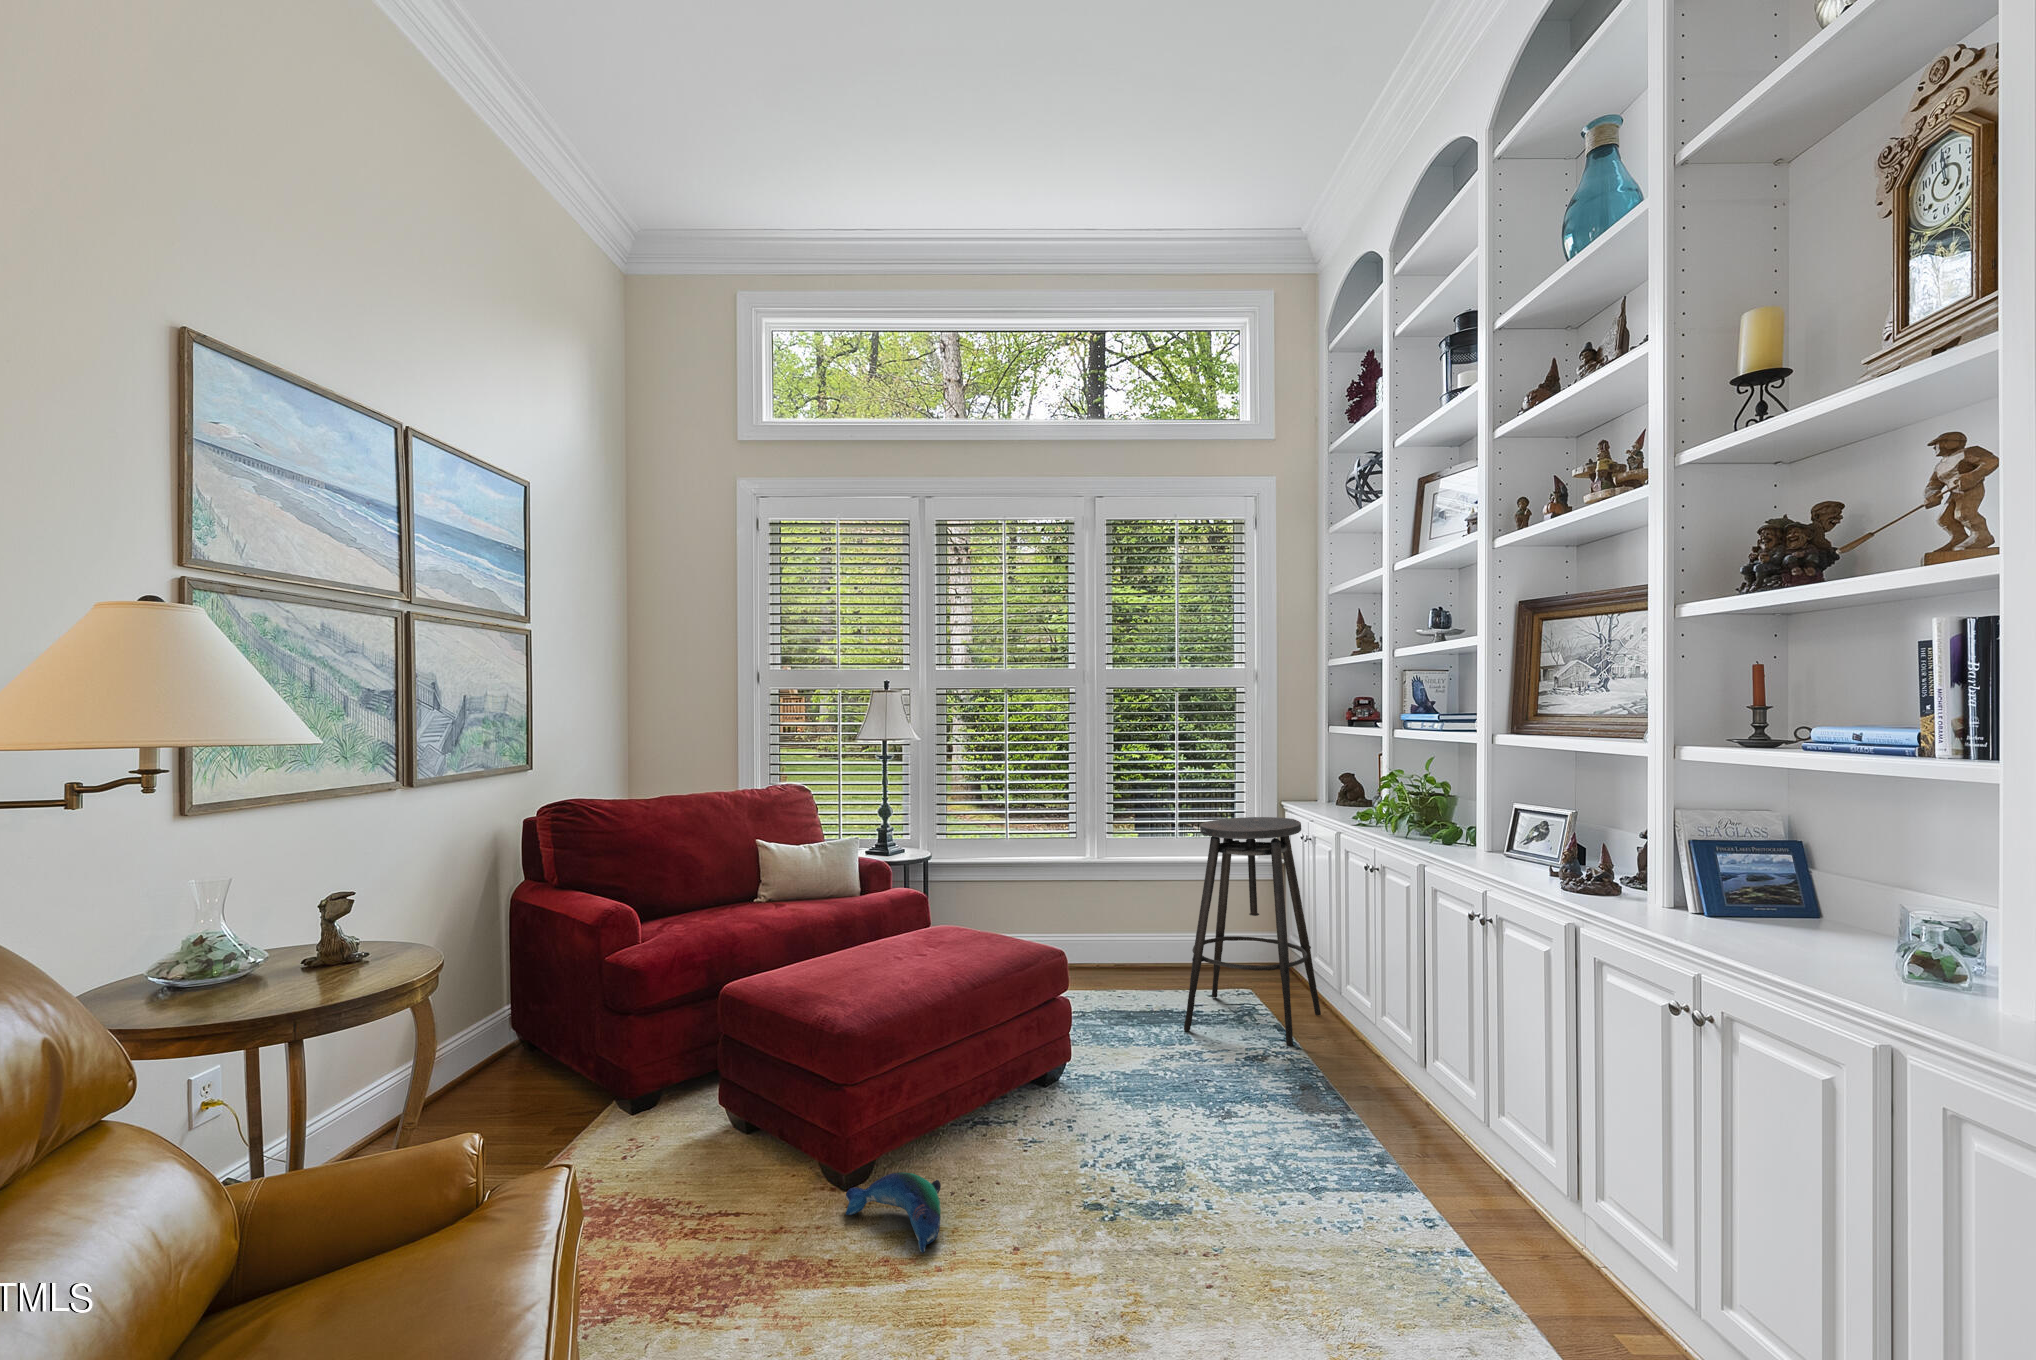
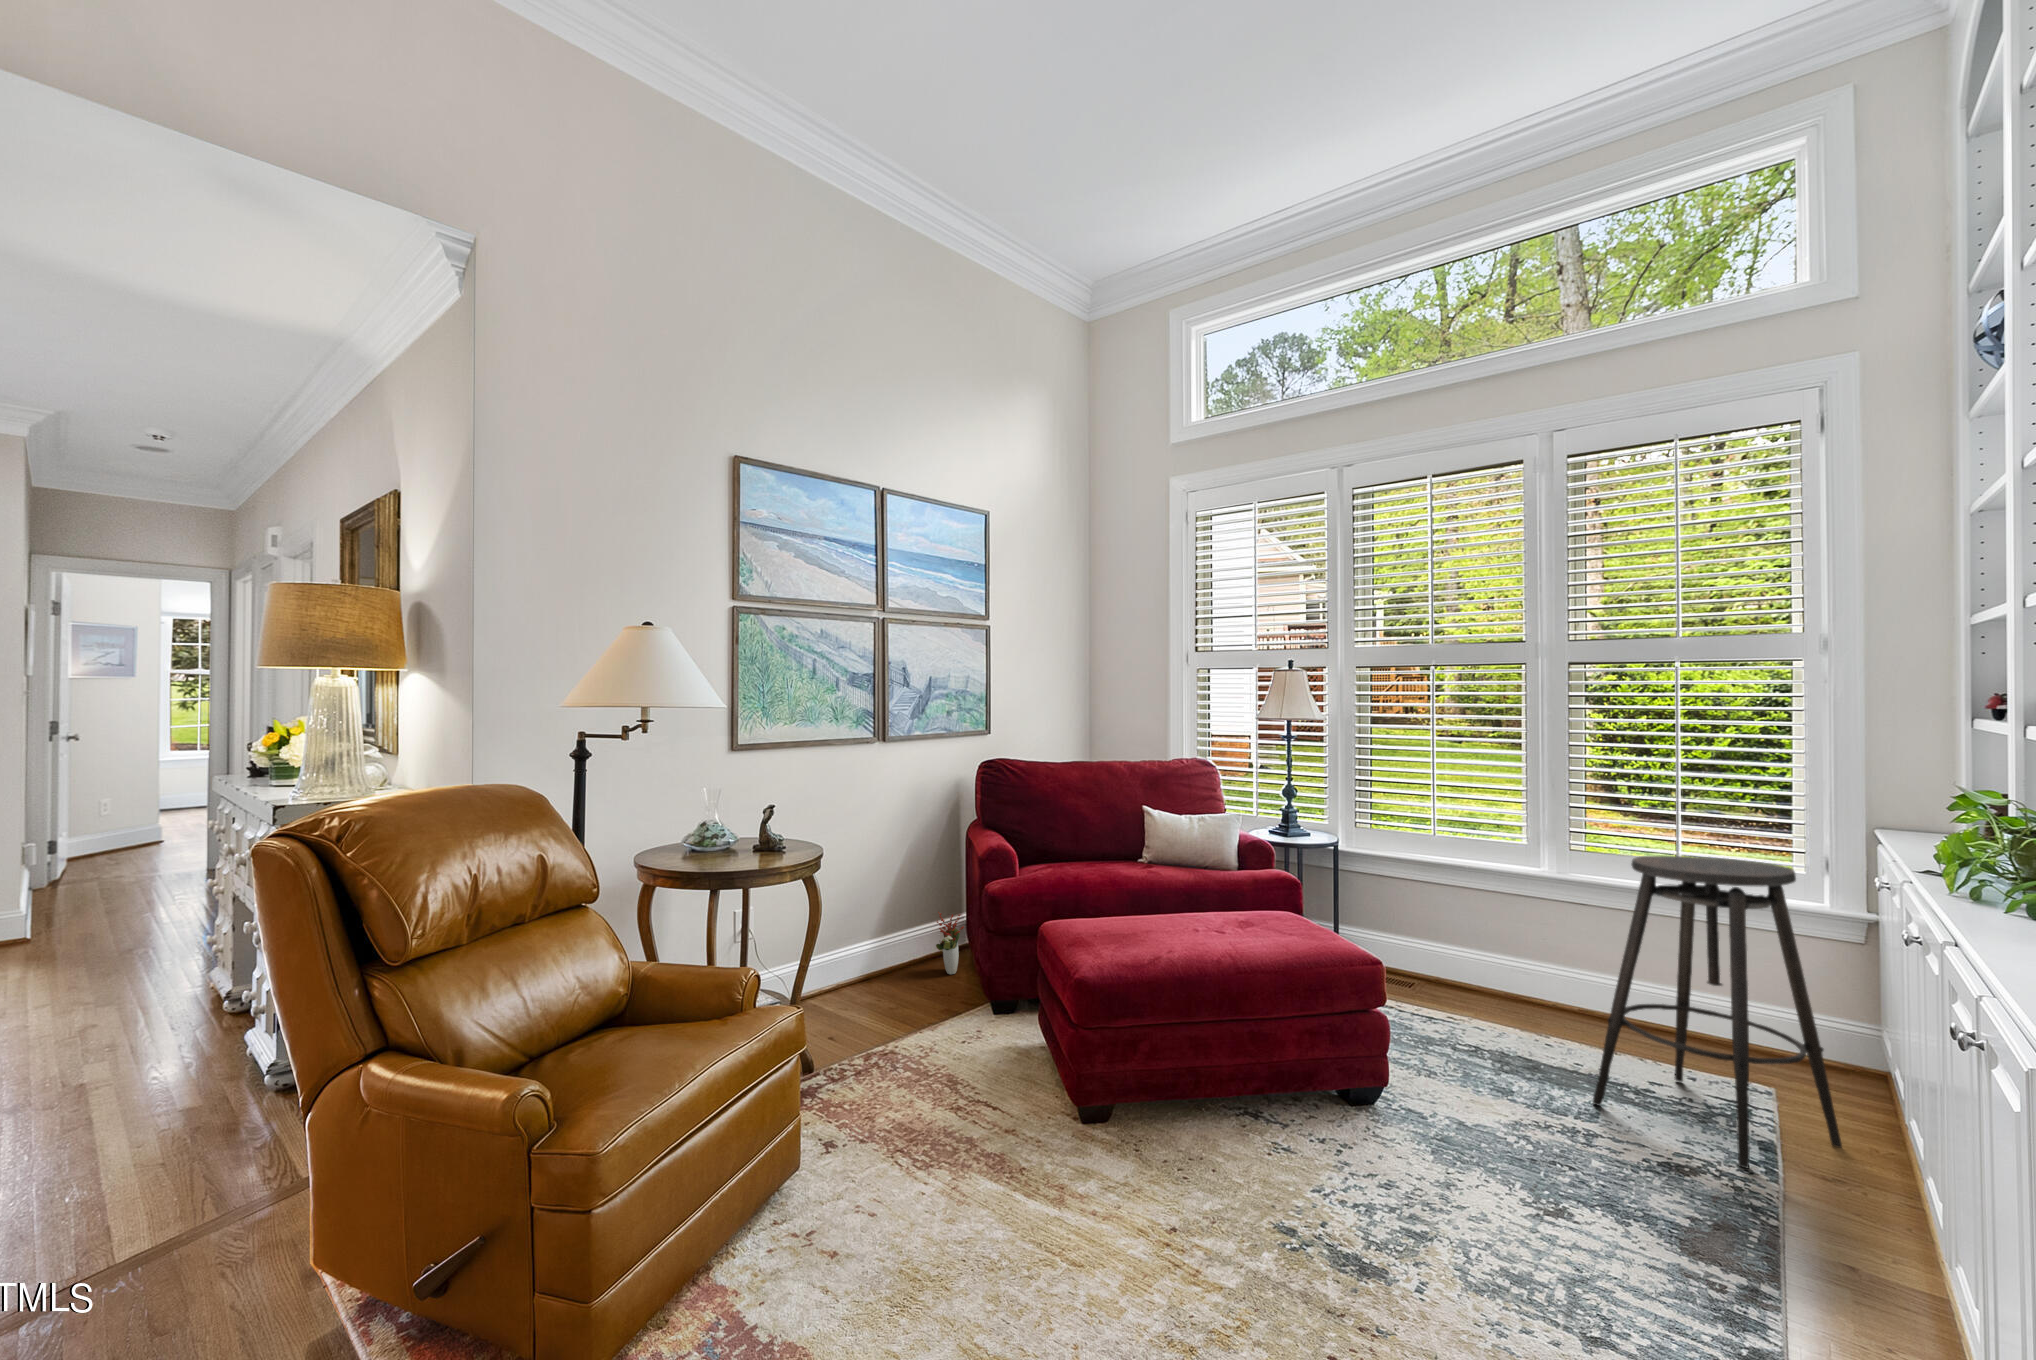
decorative plant: none [484,1006,529,1089] -> present [936,912,964,974]
plush toy: present [846,1172,941,1253] -> none [1065,1120,1141,1198]

